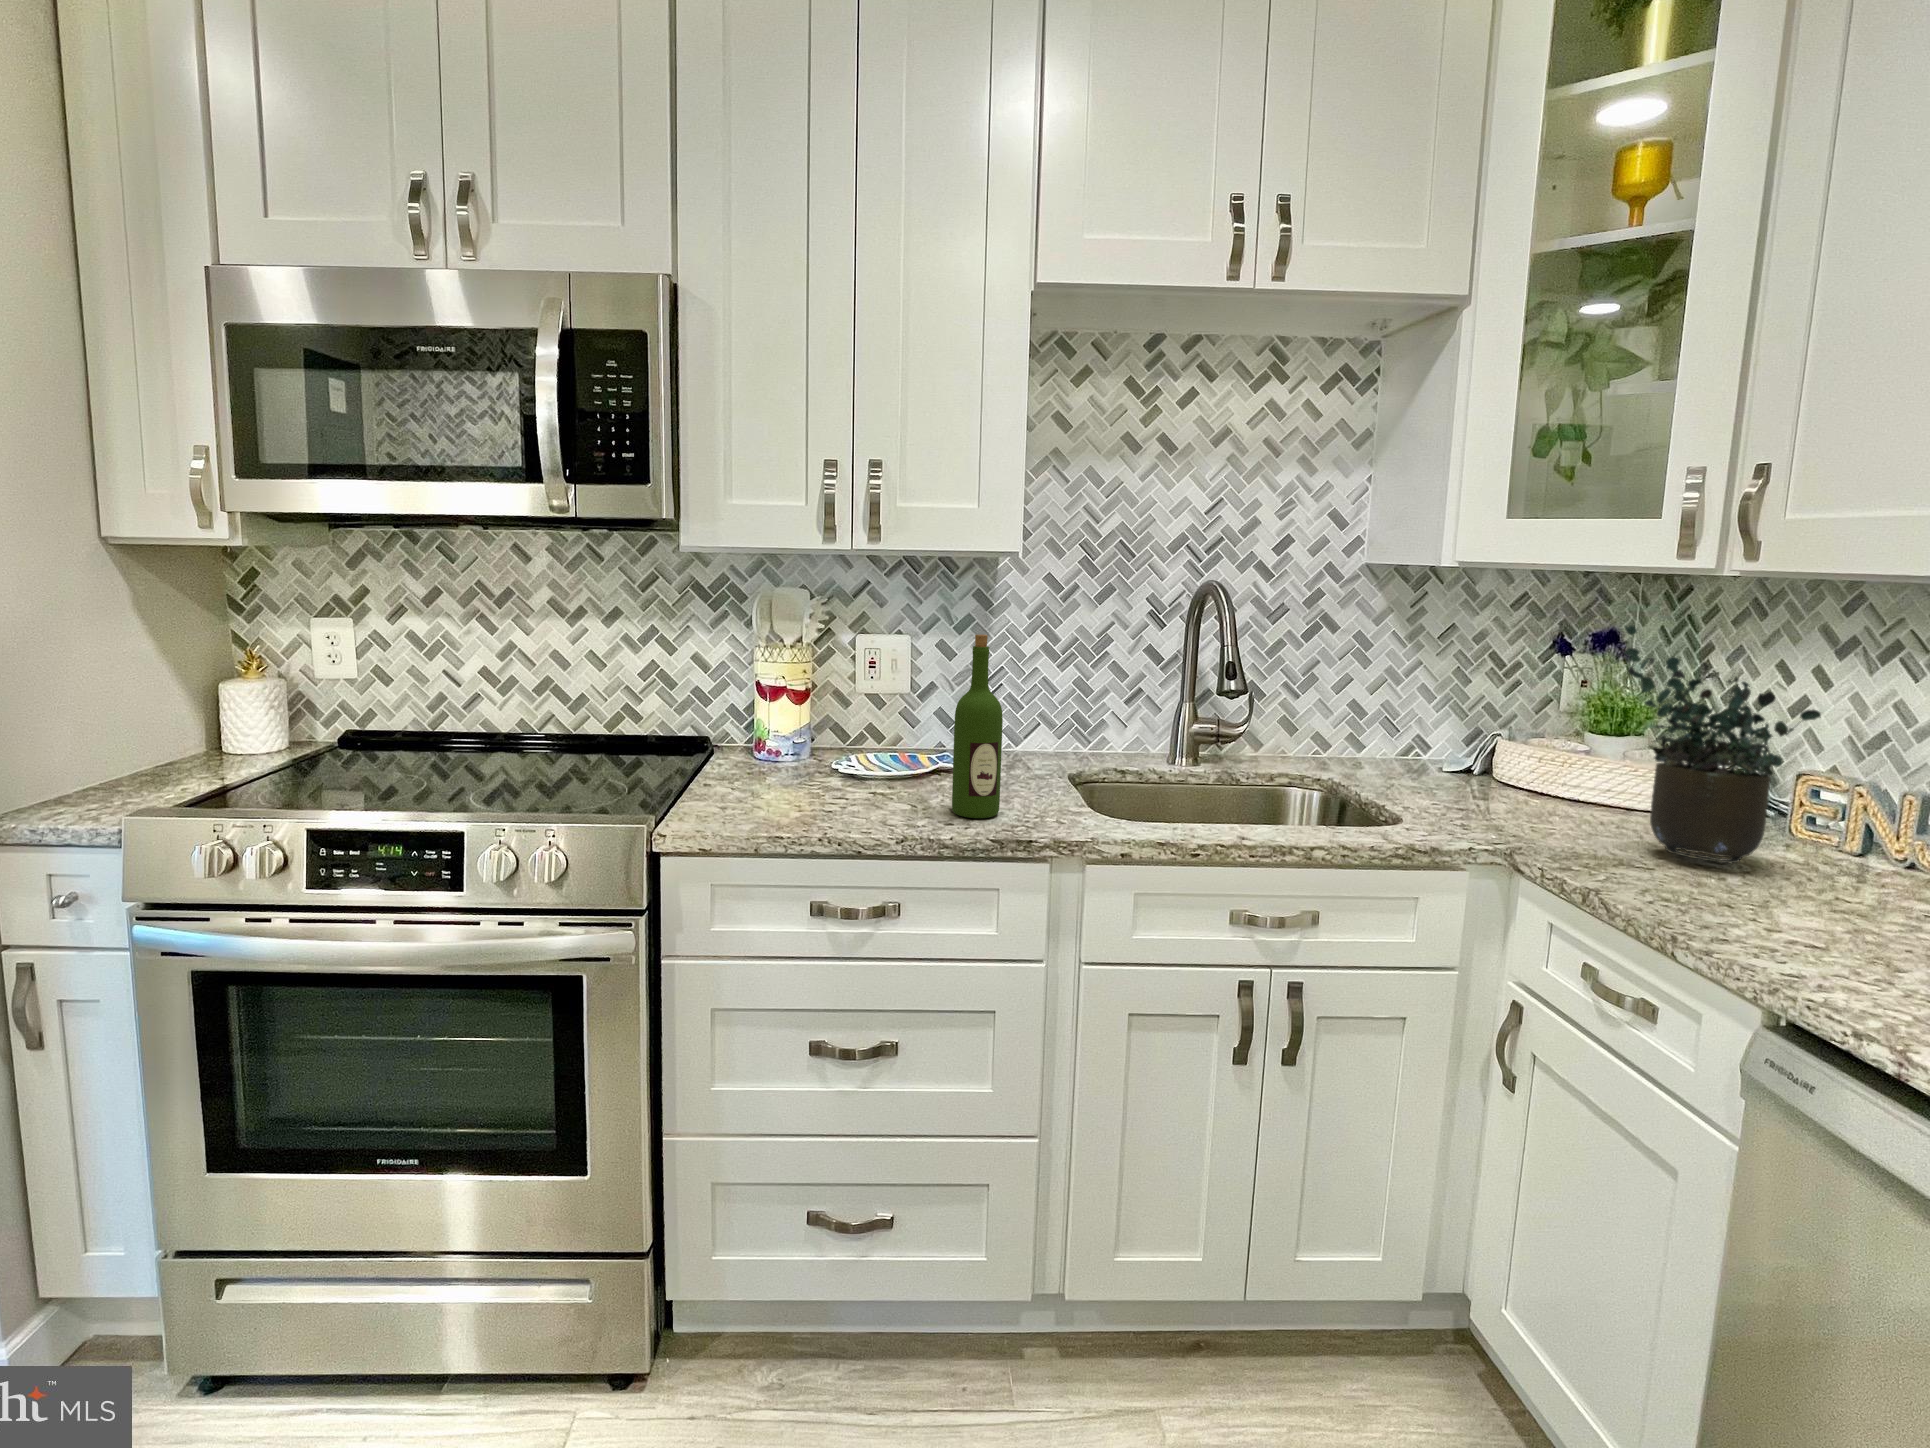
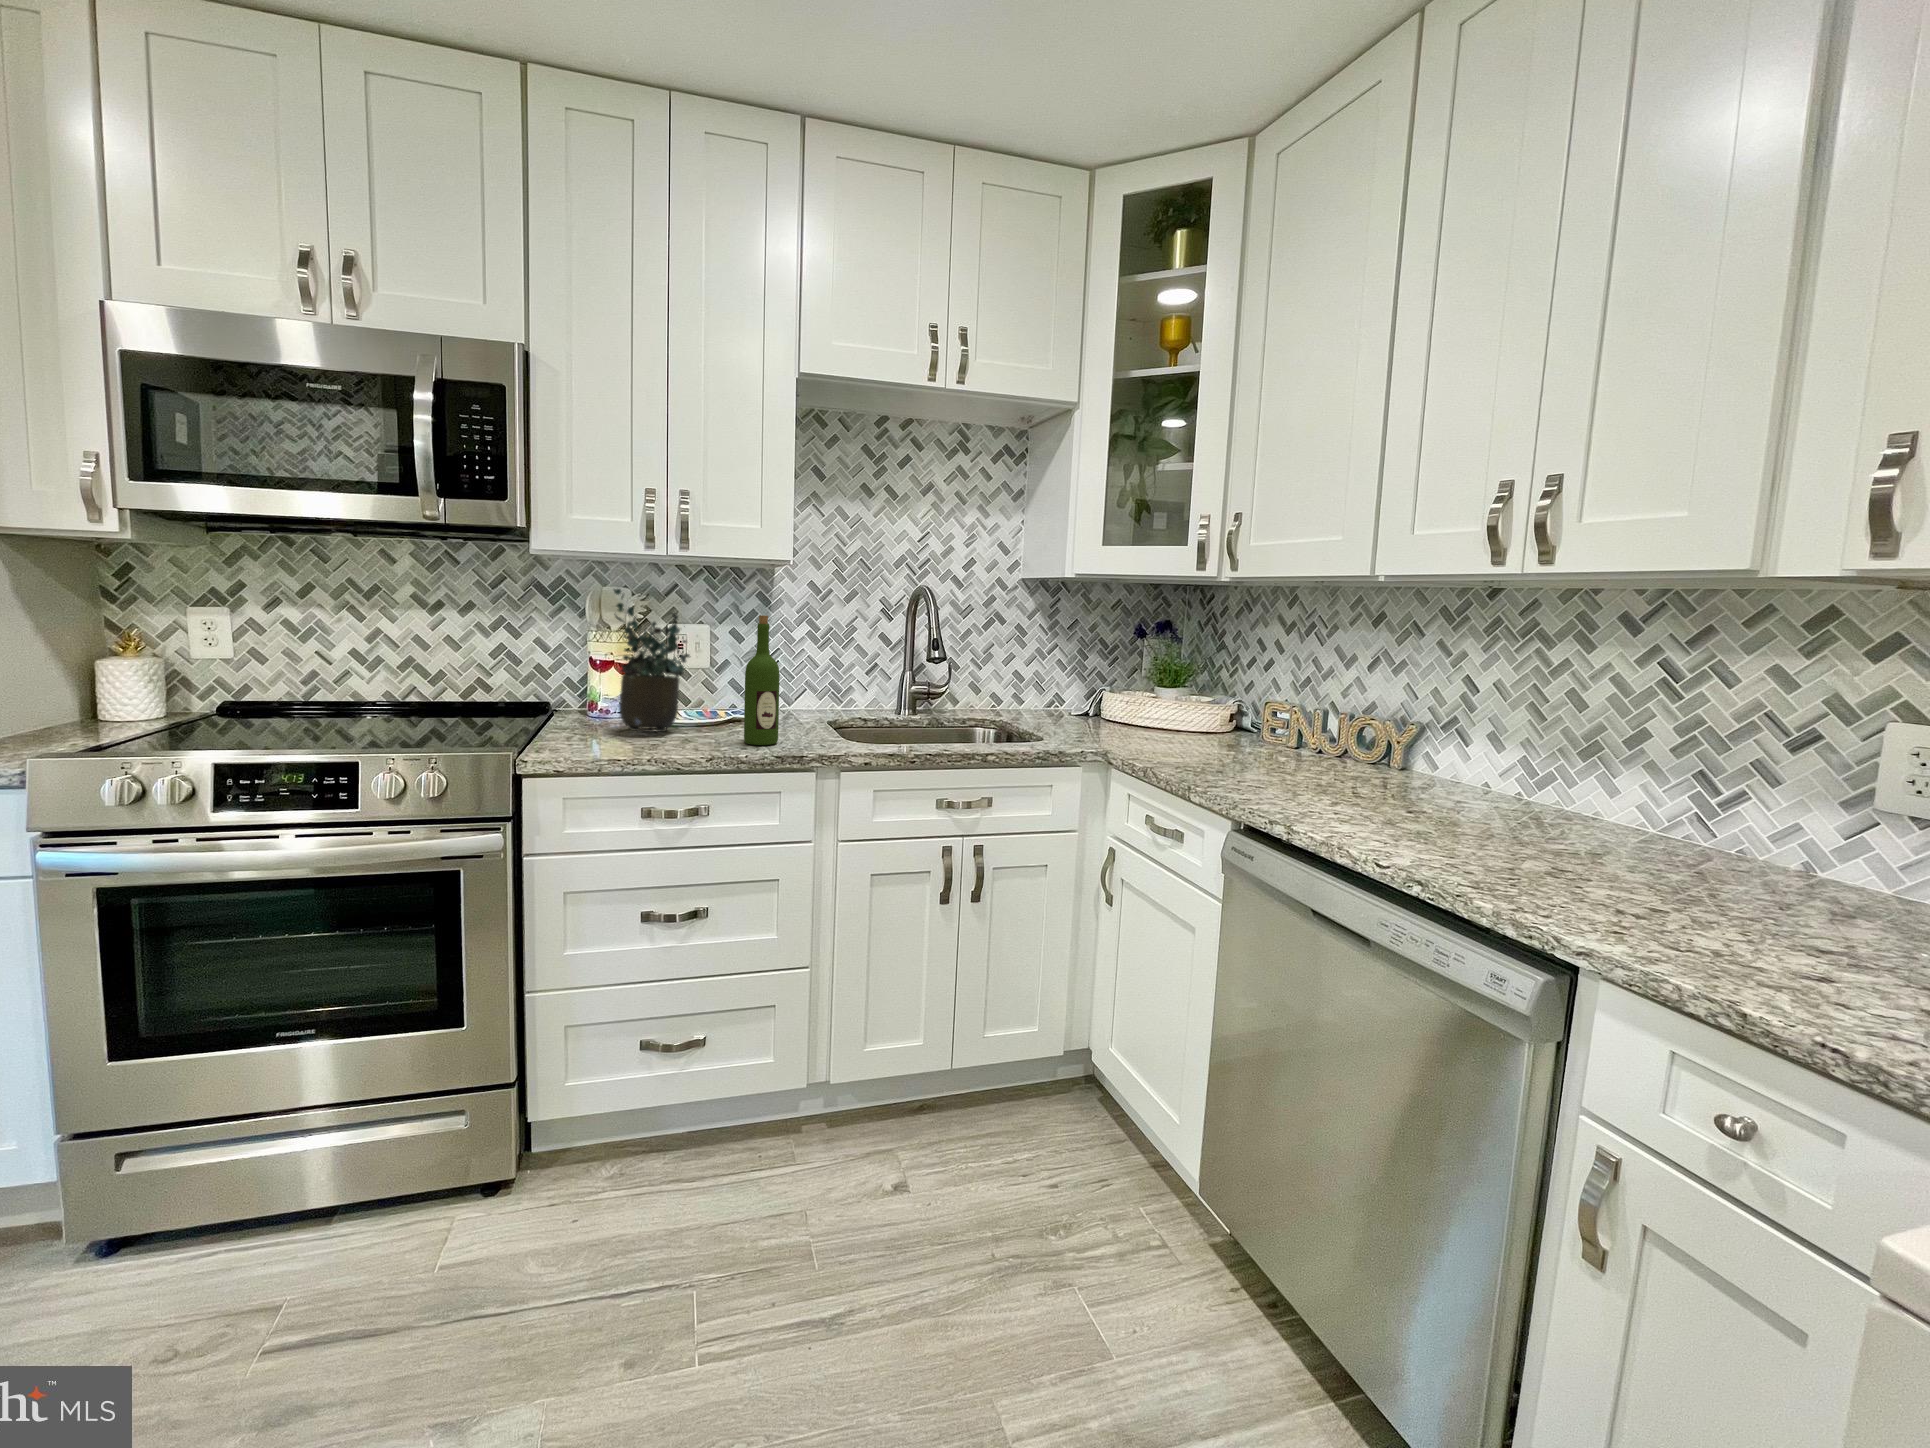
potted plant: present [1625,625,1821,863] -> present [614,589,689,732]

